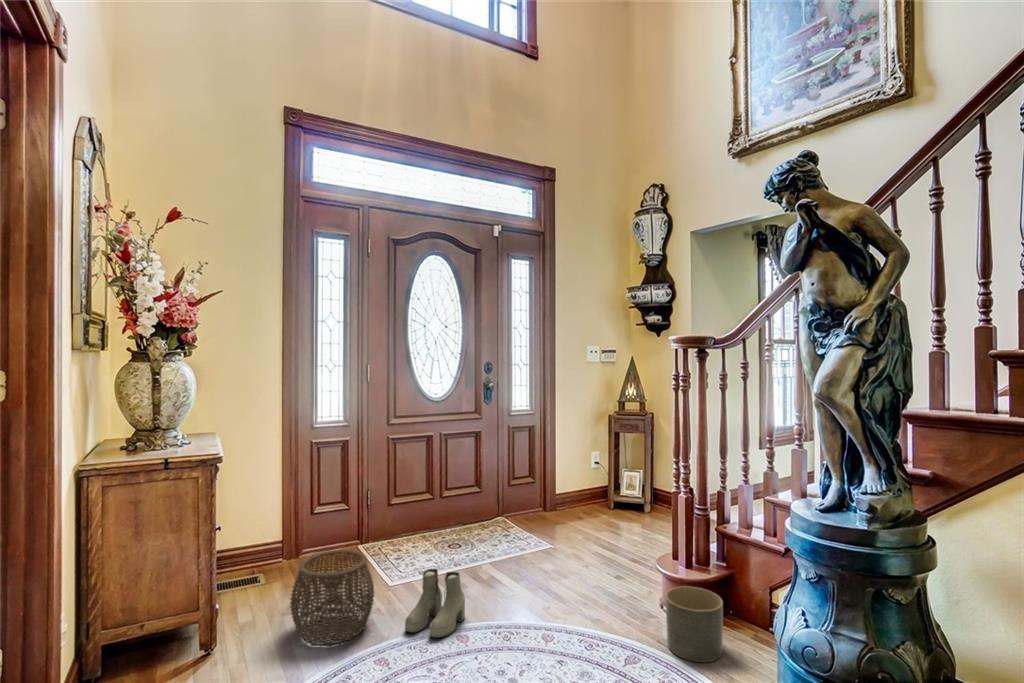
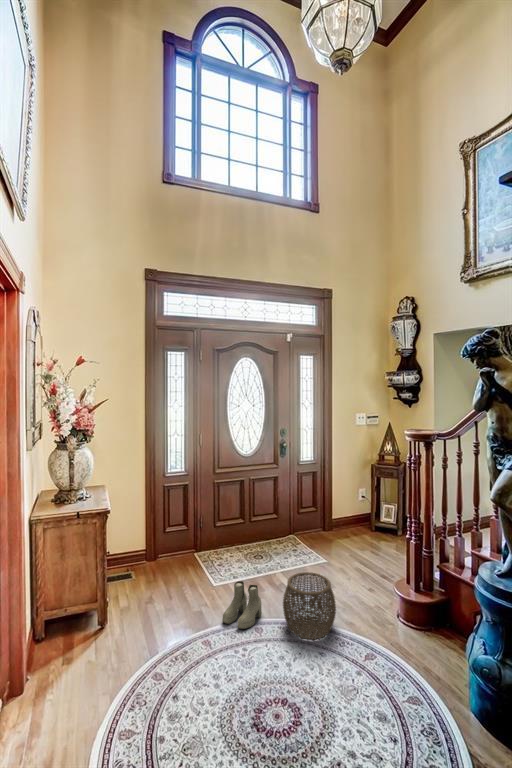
woven basket: present [290,550,374,645] -> present [283,572,336,640]
planter: present [666,586,723,662] -> none [396,609,436,666]

